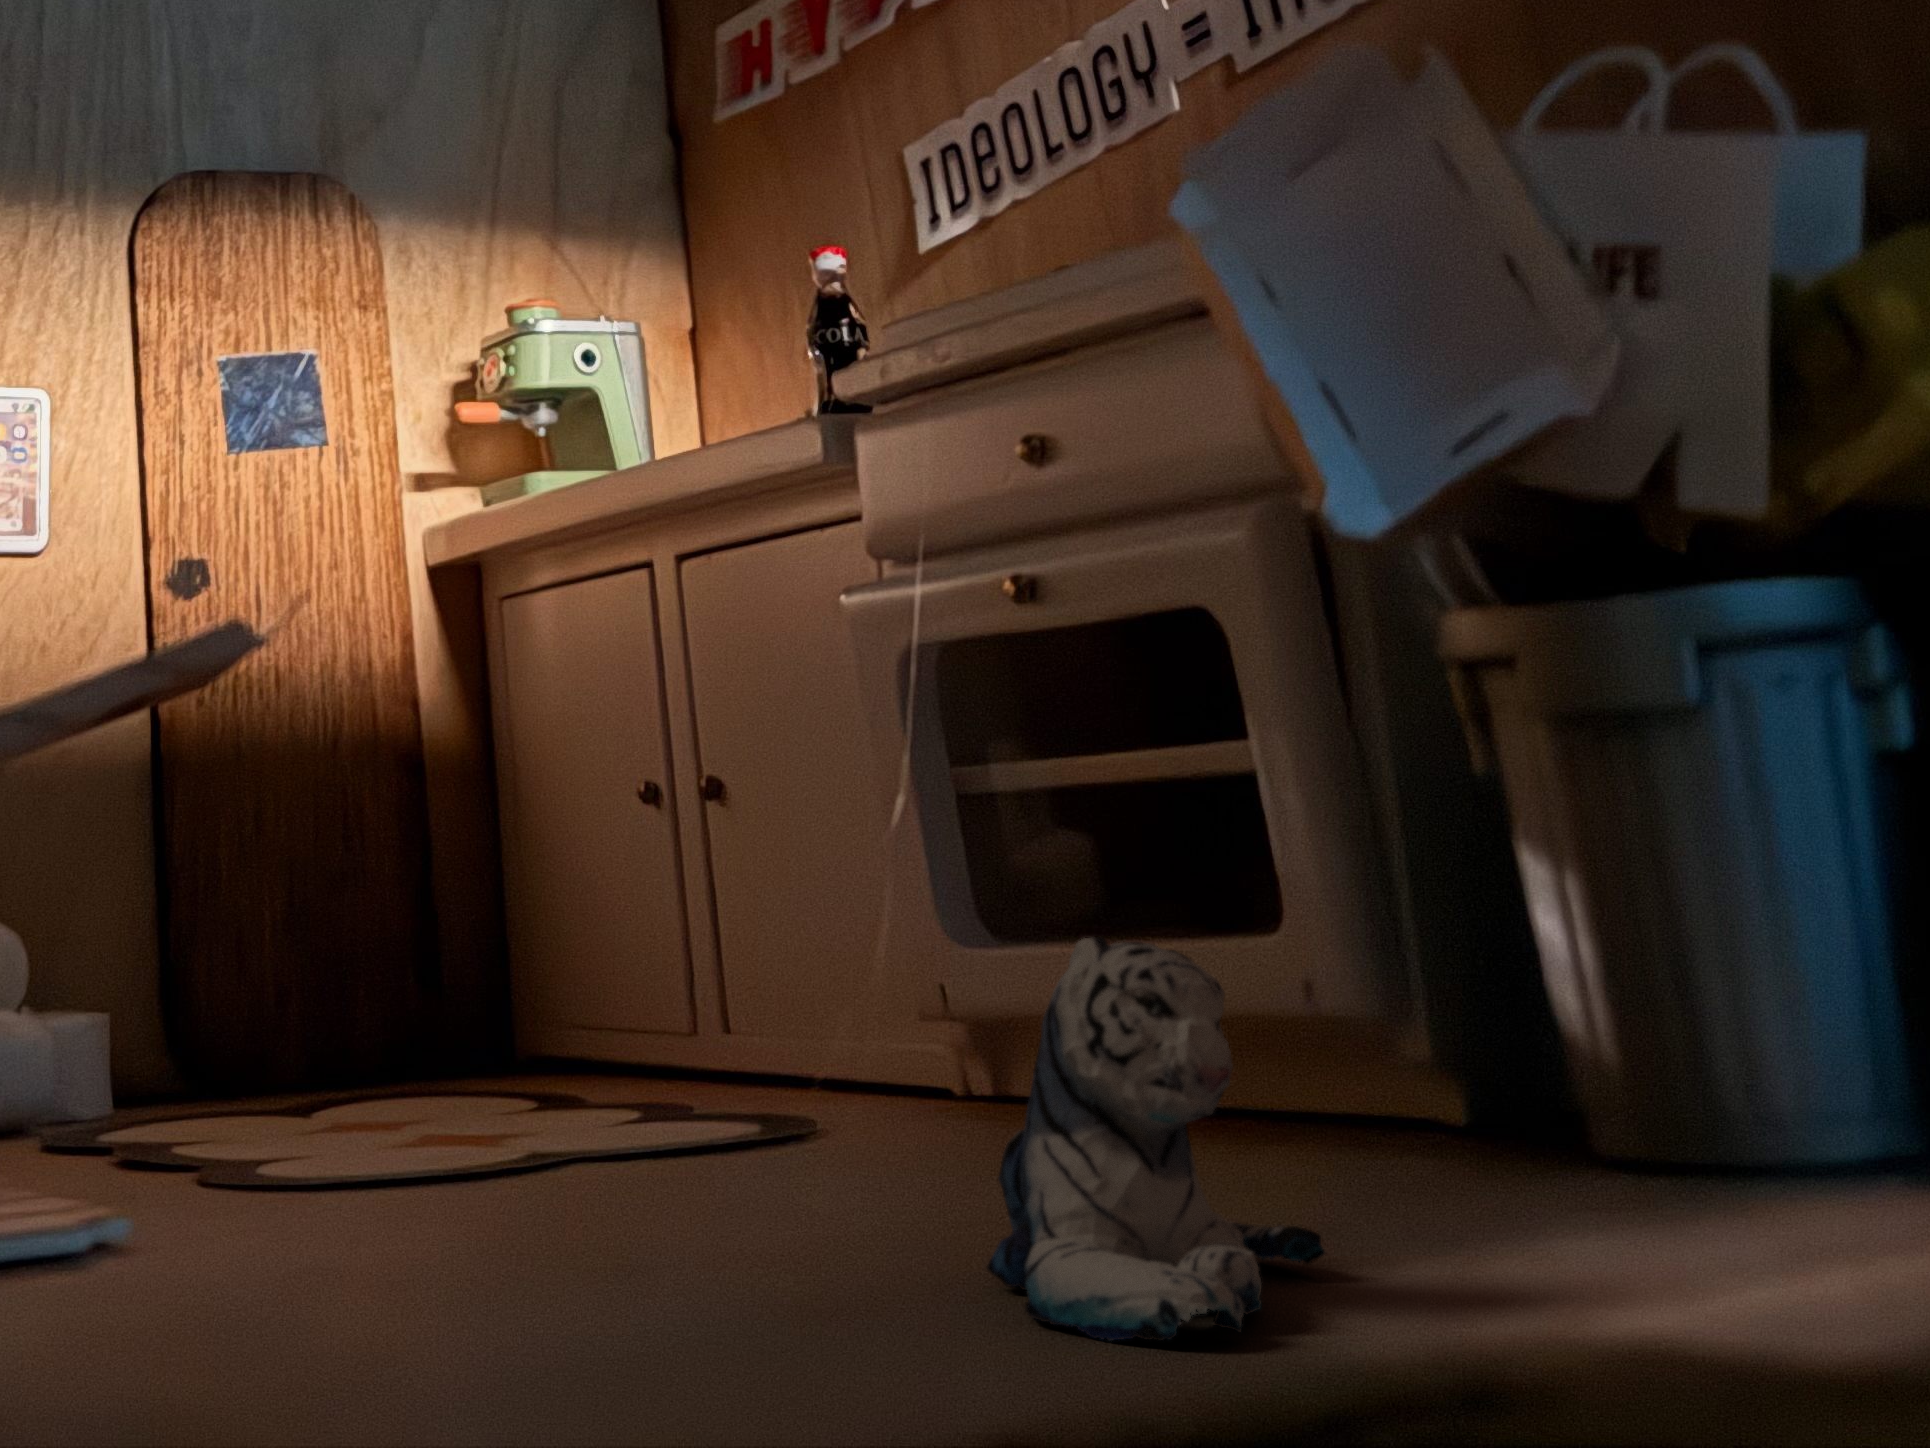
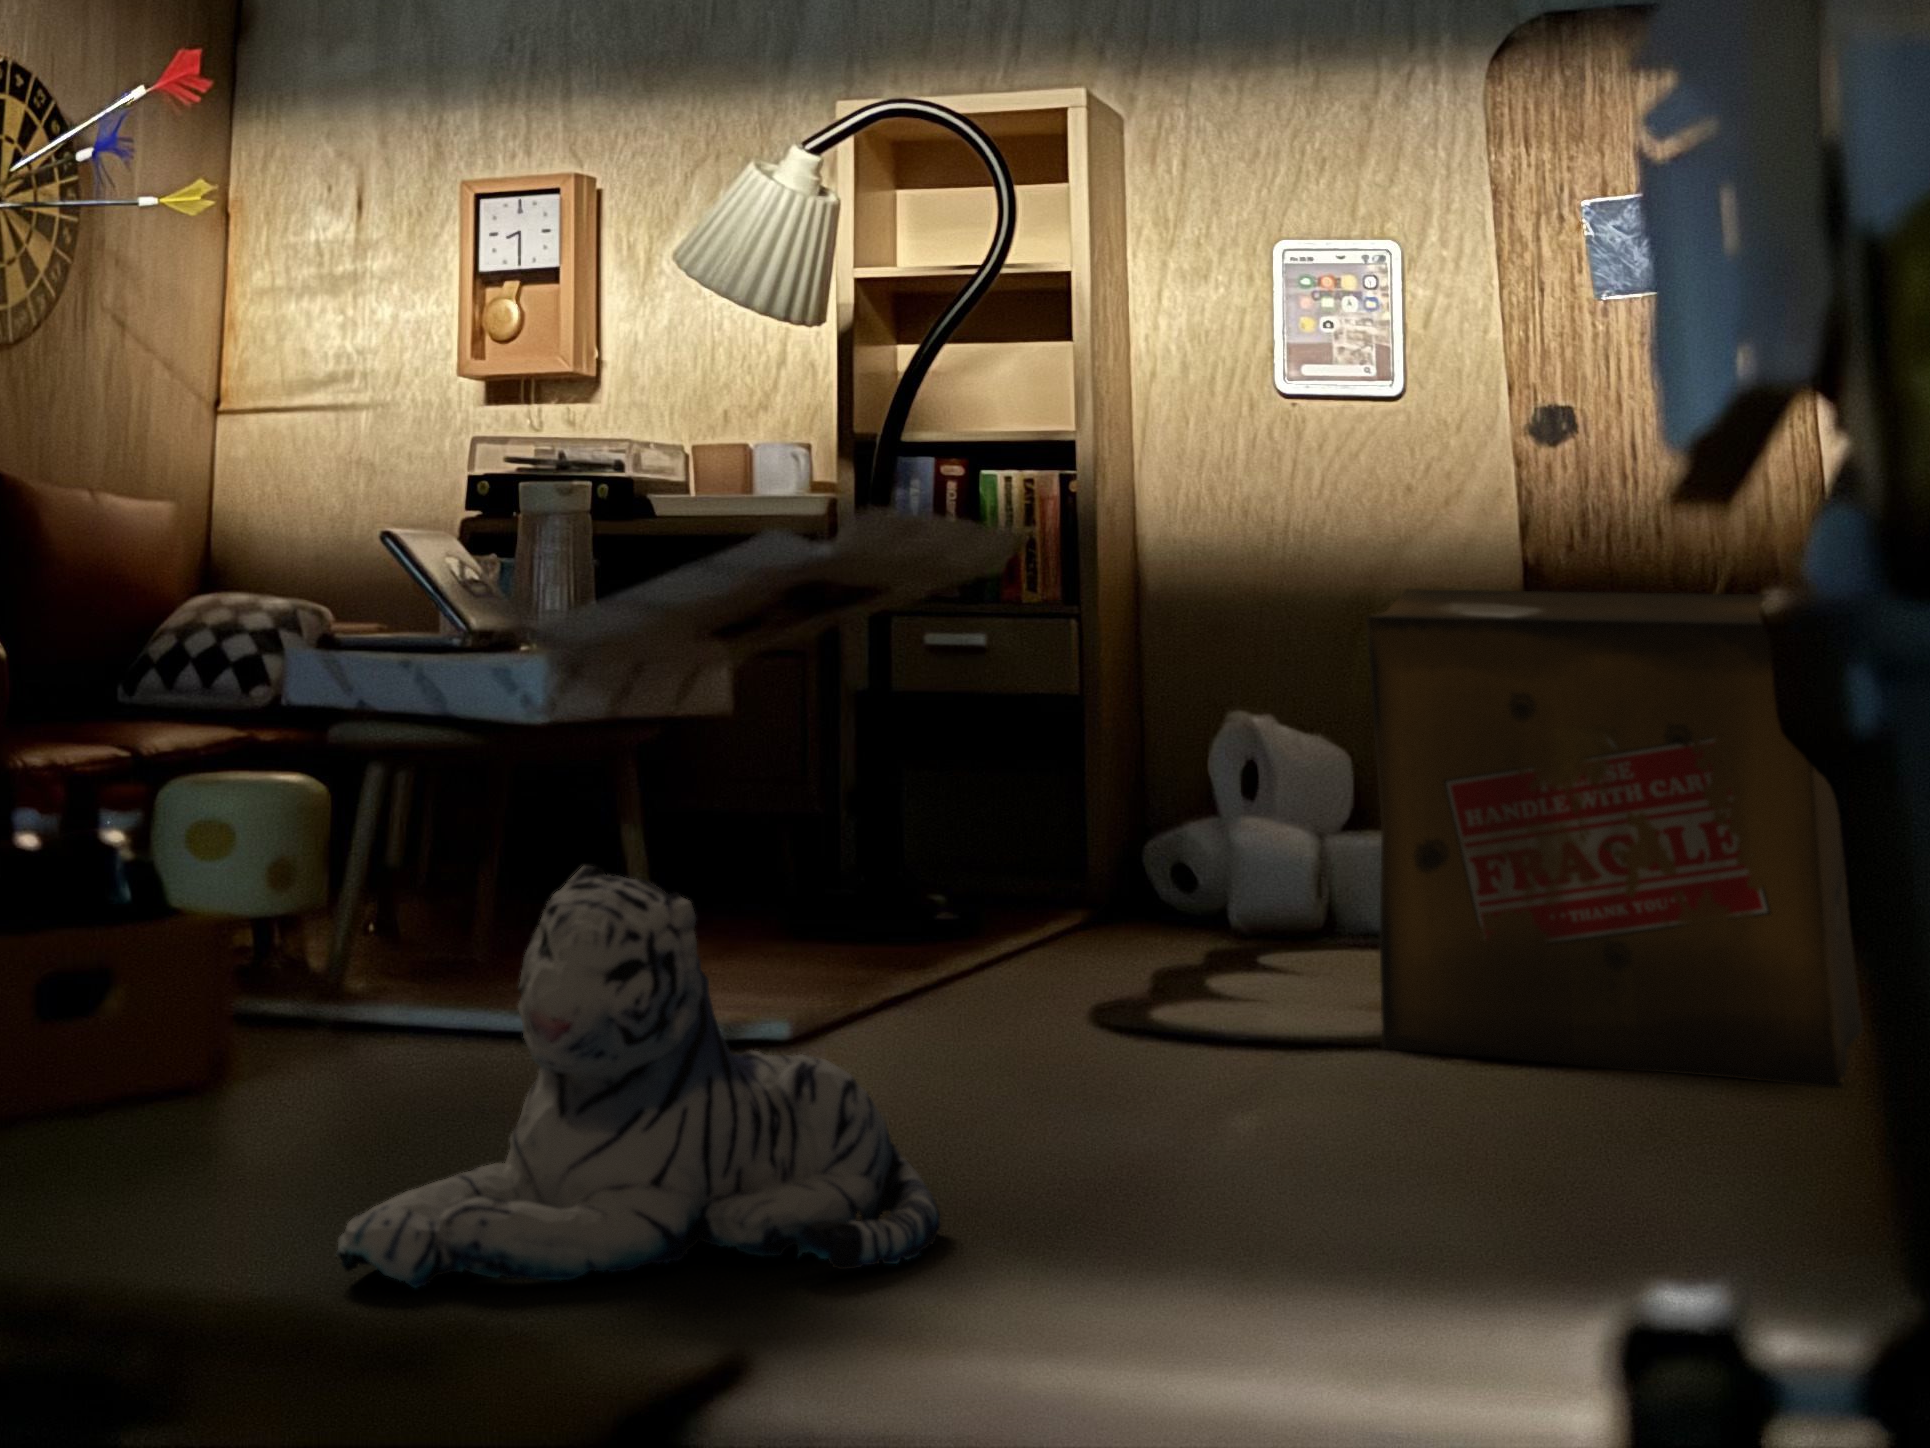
cardboard box: none [382,704,899,1149] -> present [1367,589,1863,1088]

